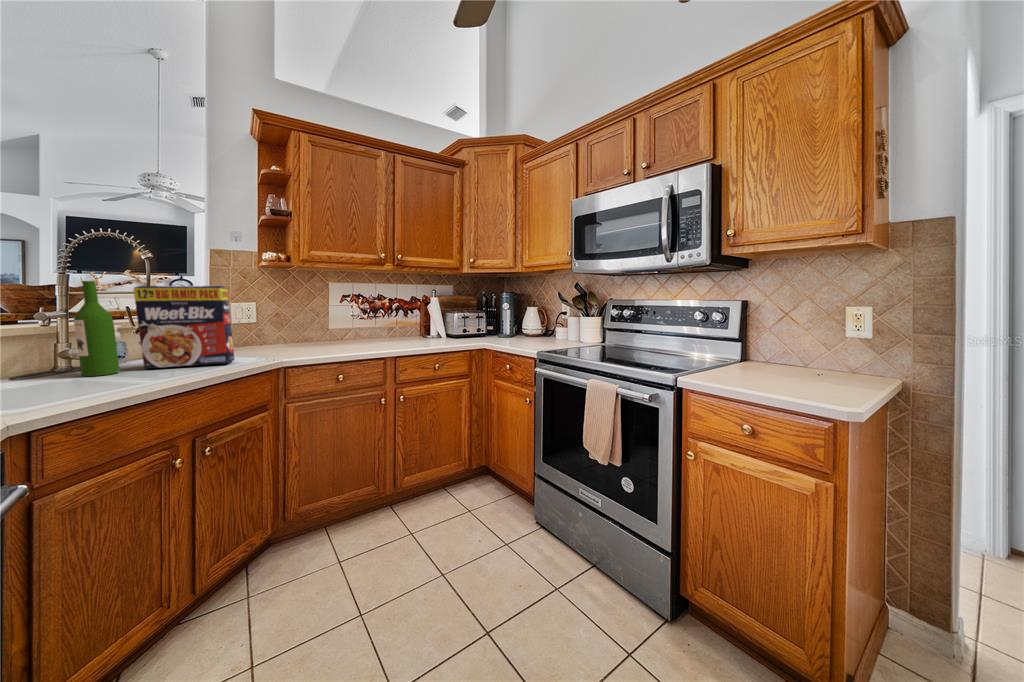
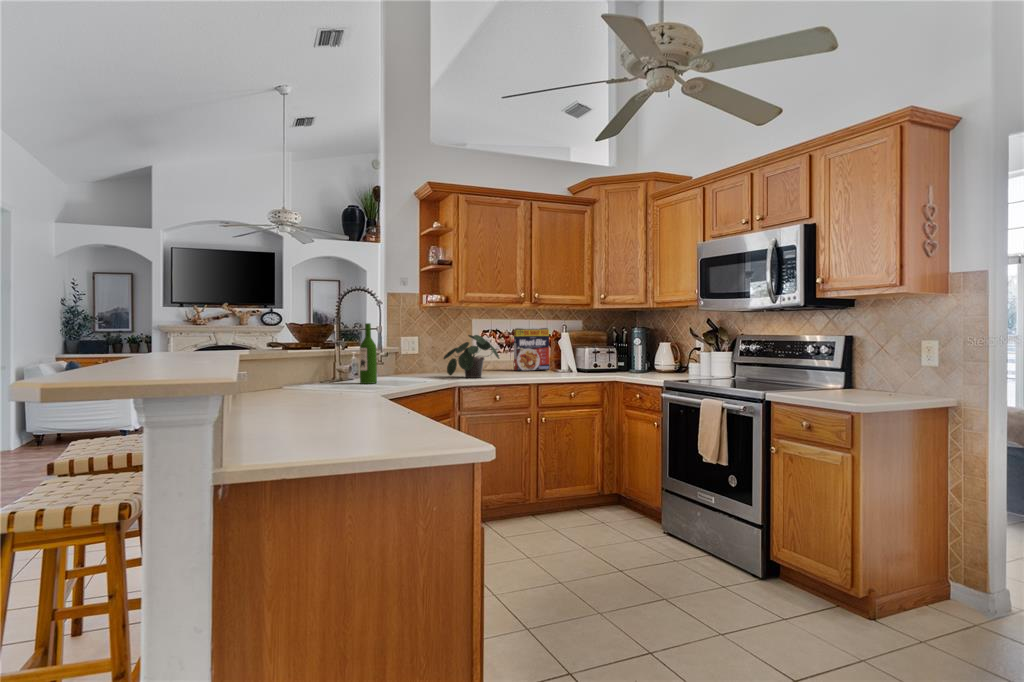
cereal box: present [134,286,235,369] -> present [513,328,550,371]
potted plant: none [269,300,345,353] -> present [444,335,499,378]

